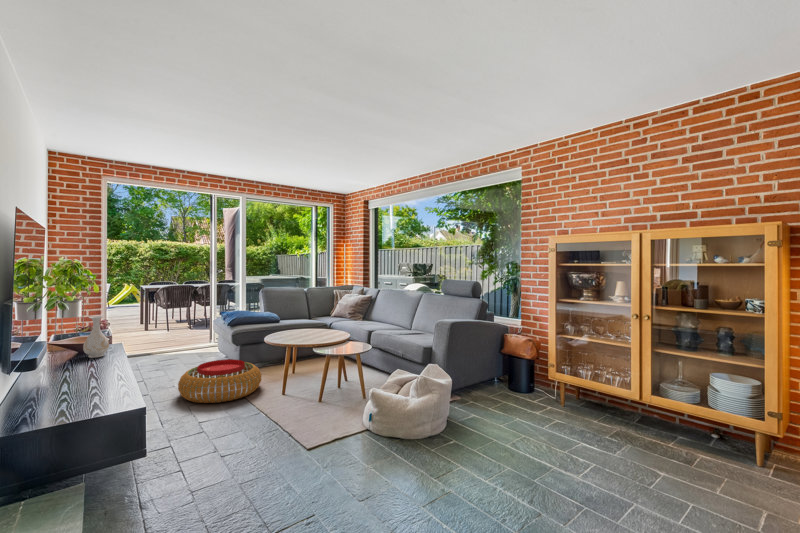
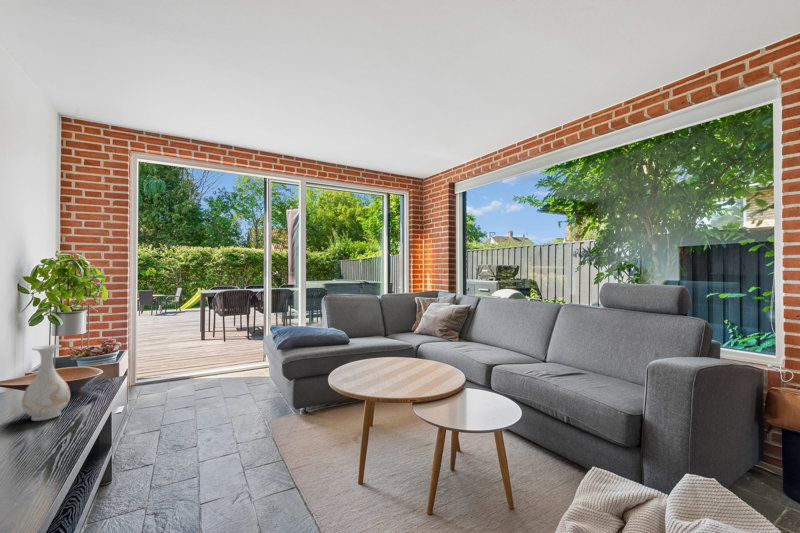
pouf: present [178,359,262,403] -> none [195,406,325,493]

